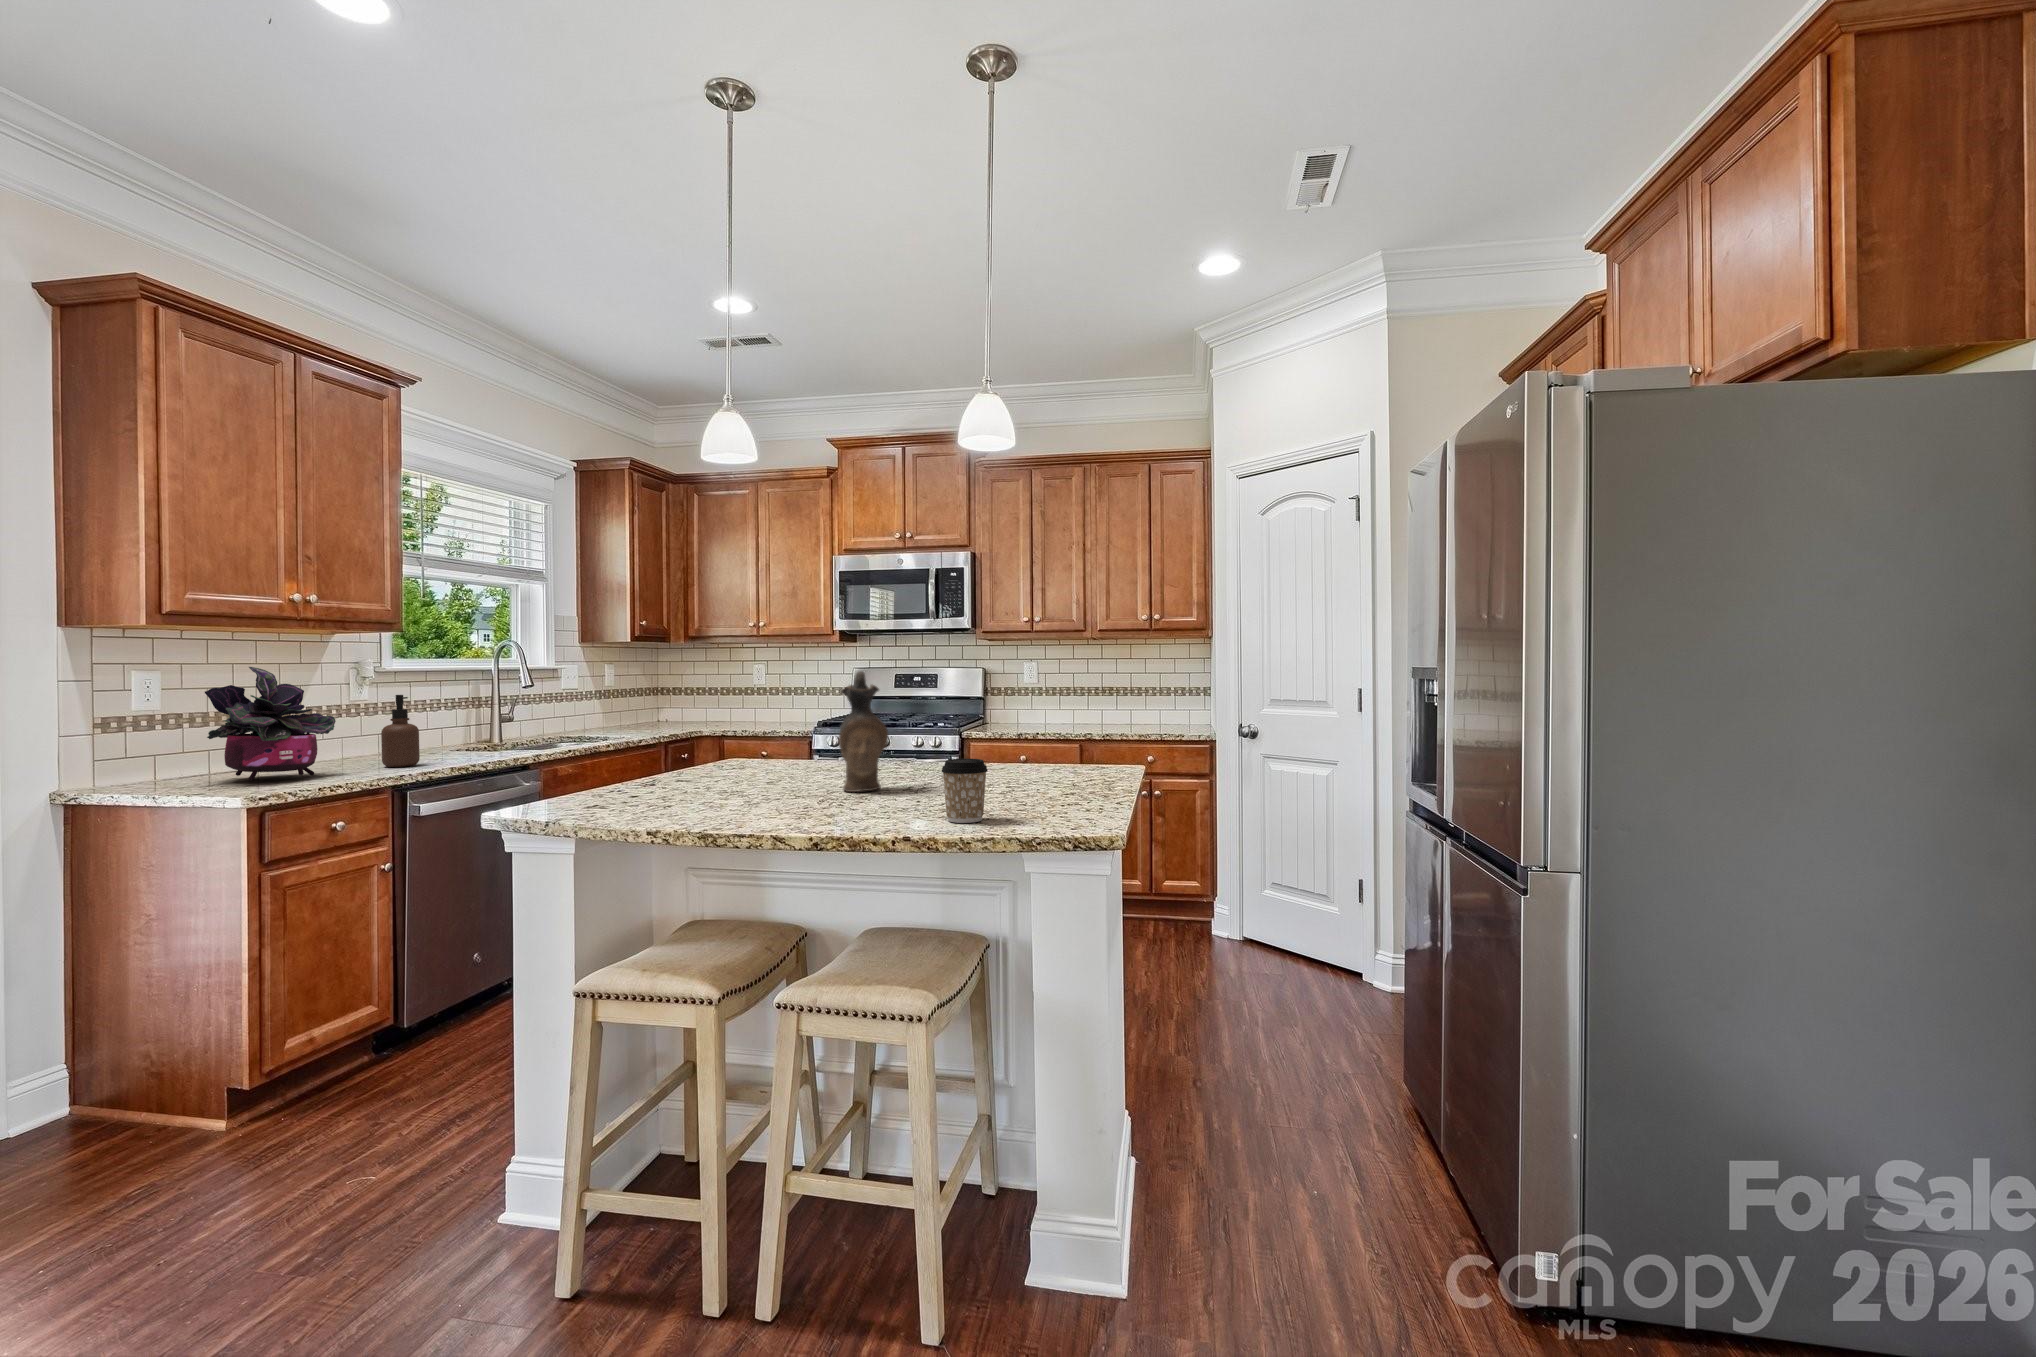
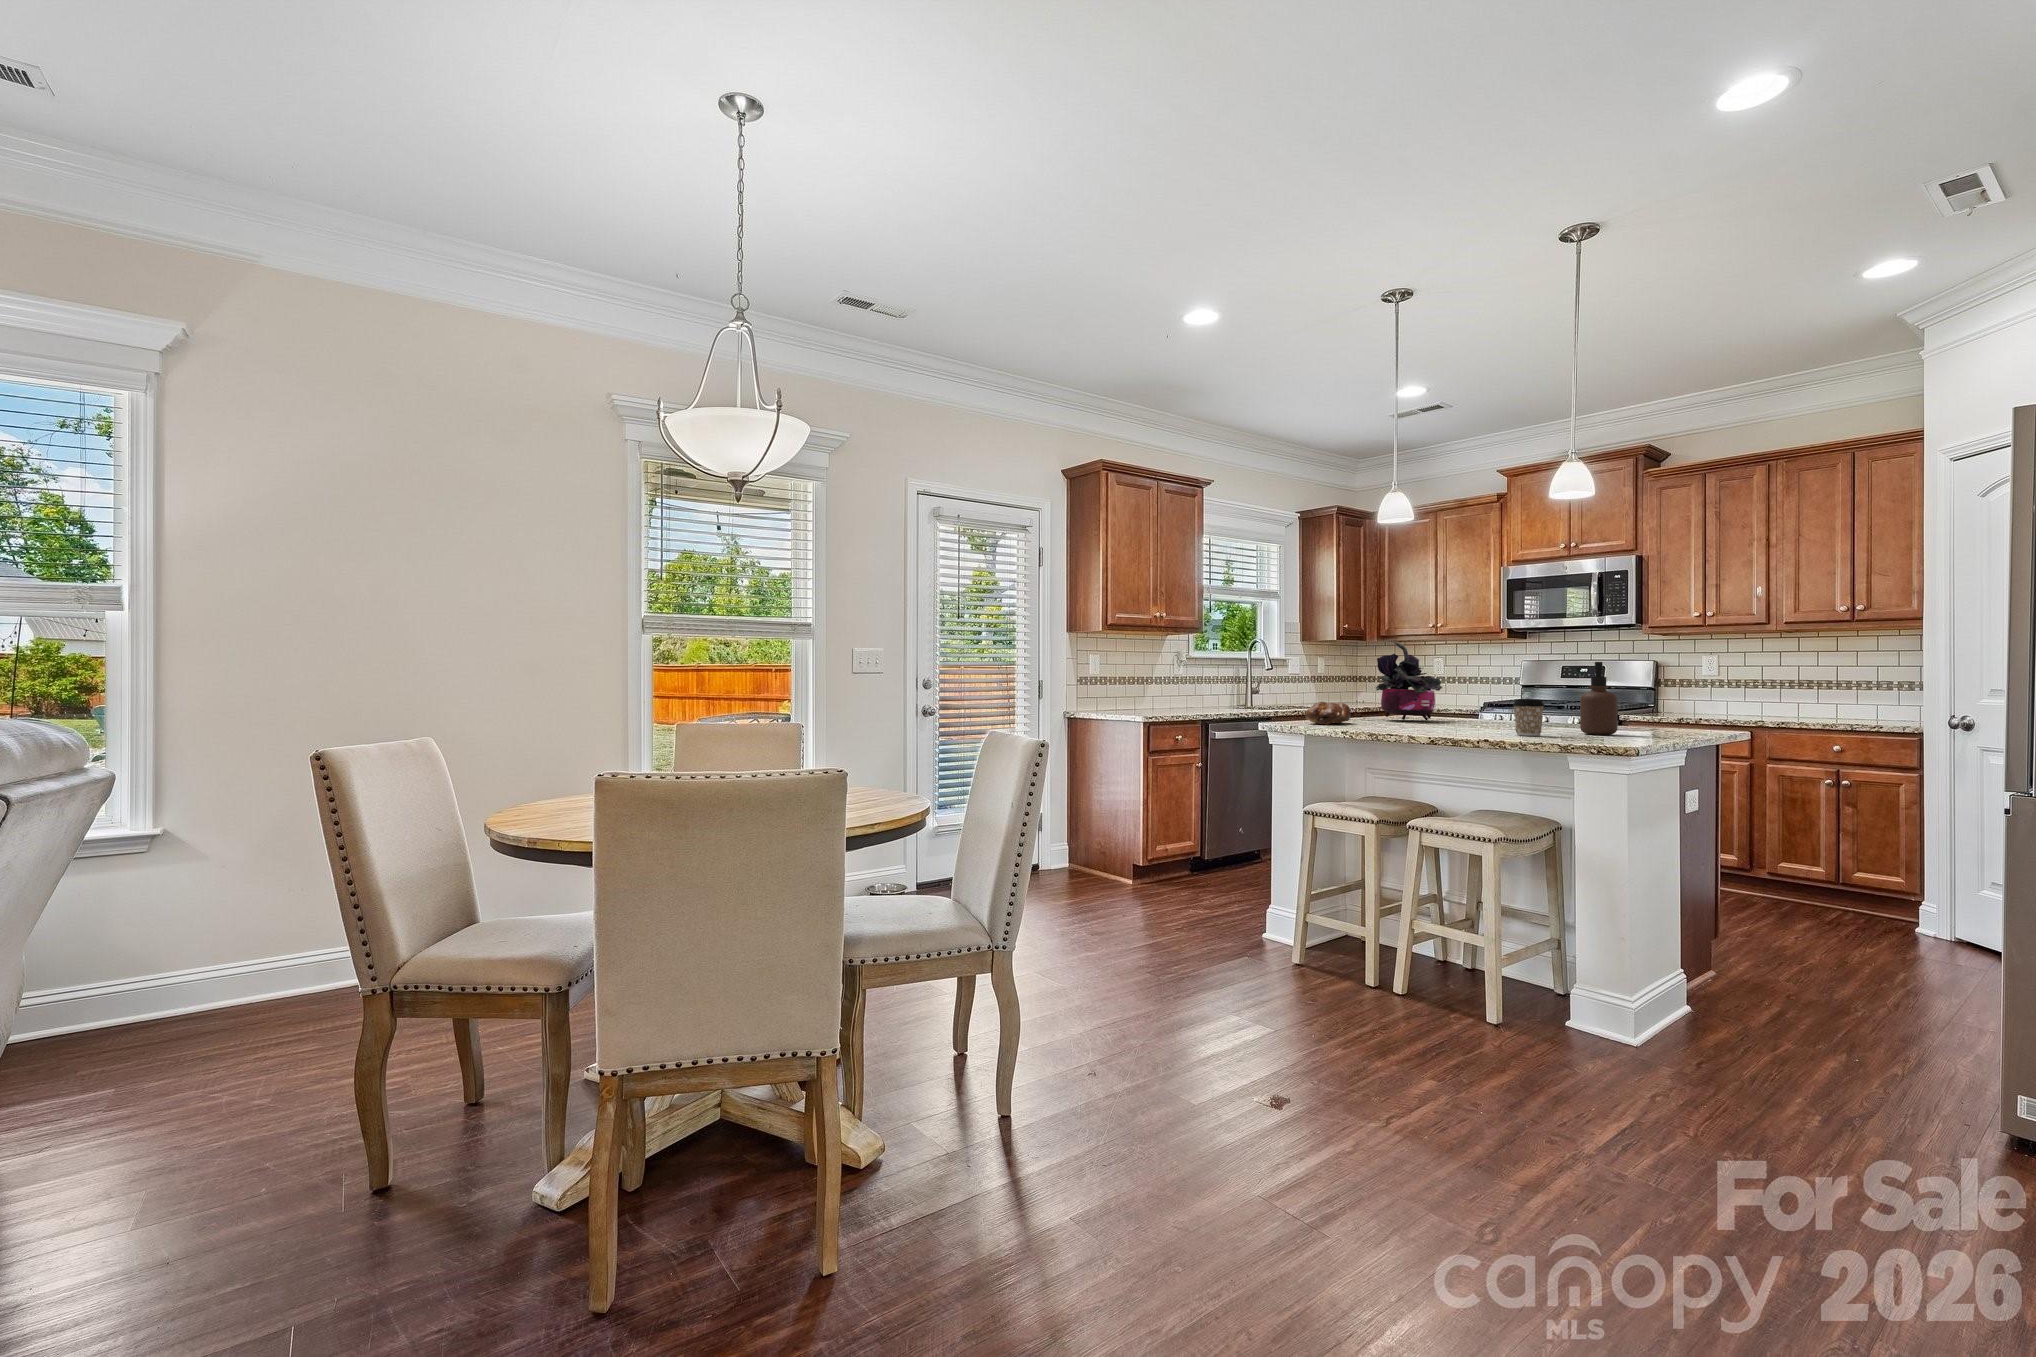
potted plant: present [205,667,336,781] -> present [1376,642,1442,720]
ceramic pitcher: present [838,671,889,792] -> none [1461,651,1496,726]
soap dispenser: present [381,695,420,767] -> present [1580,662,1618,735]
bread loaf: none [574,765,660,812] -> present [1306,702,1351,725]

